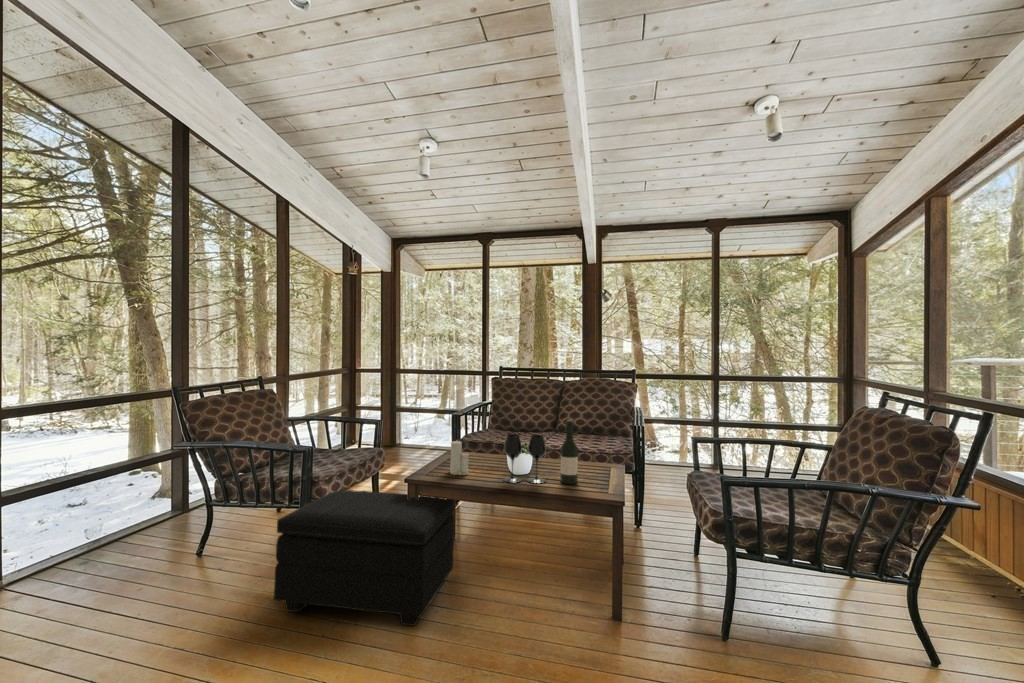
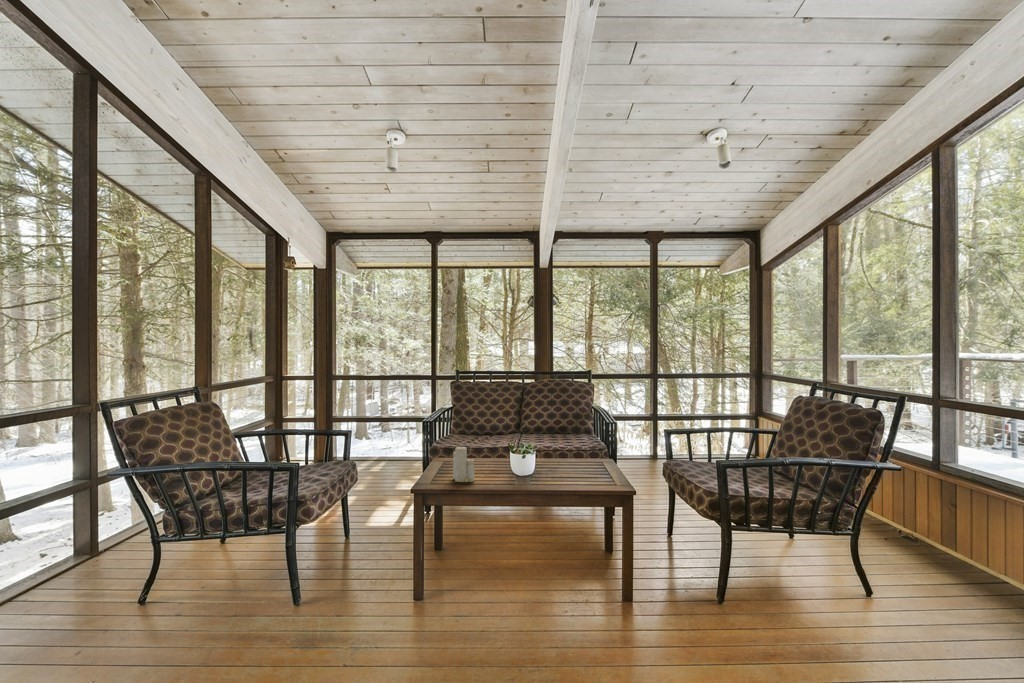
wine bottle: present [560,420,578,484] -> none [570,419,587,483]
wine glass: present [503,434,546,483] -> none [514,435,557,486]
footstool: present [274,490,455,626] -> none [278,506,465,654]

